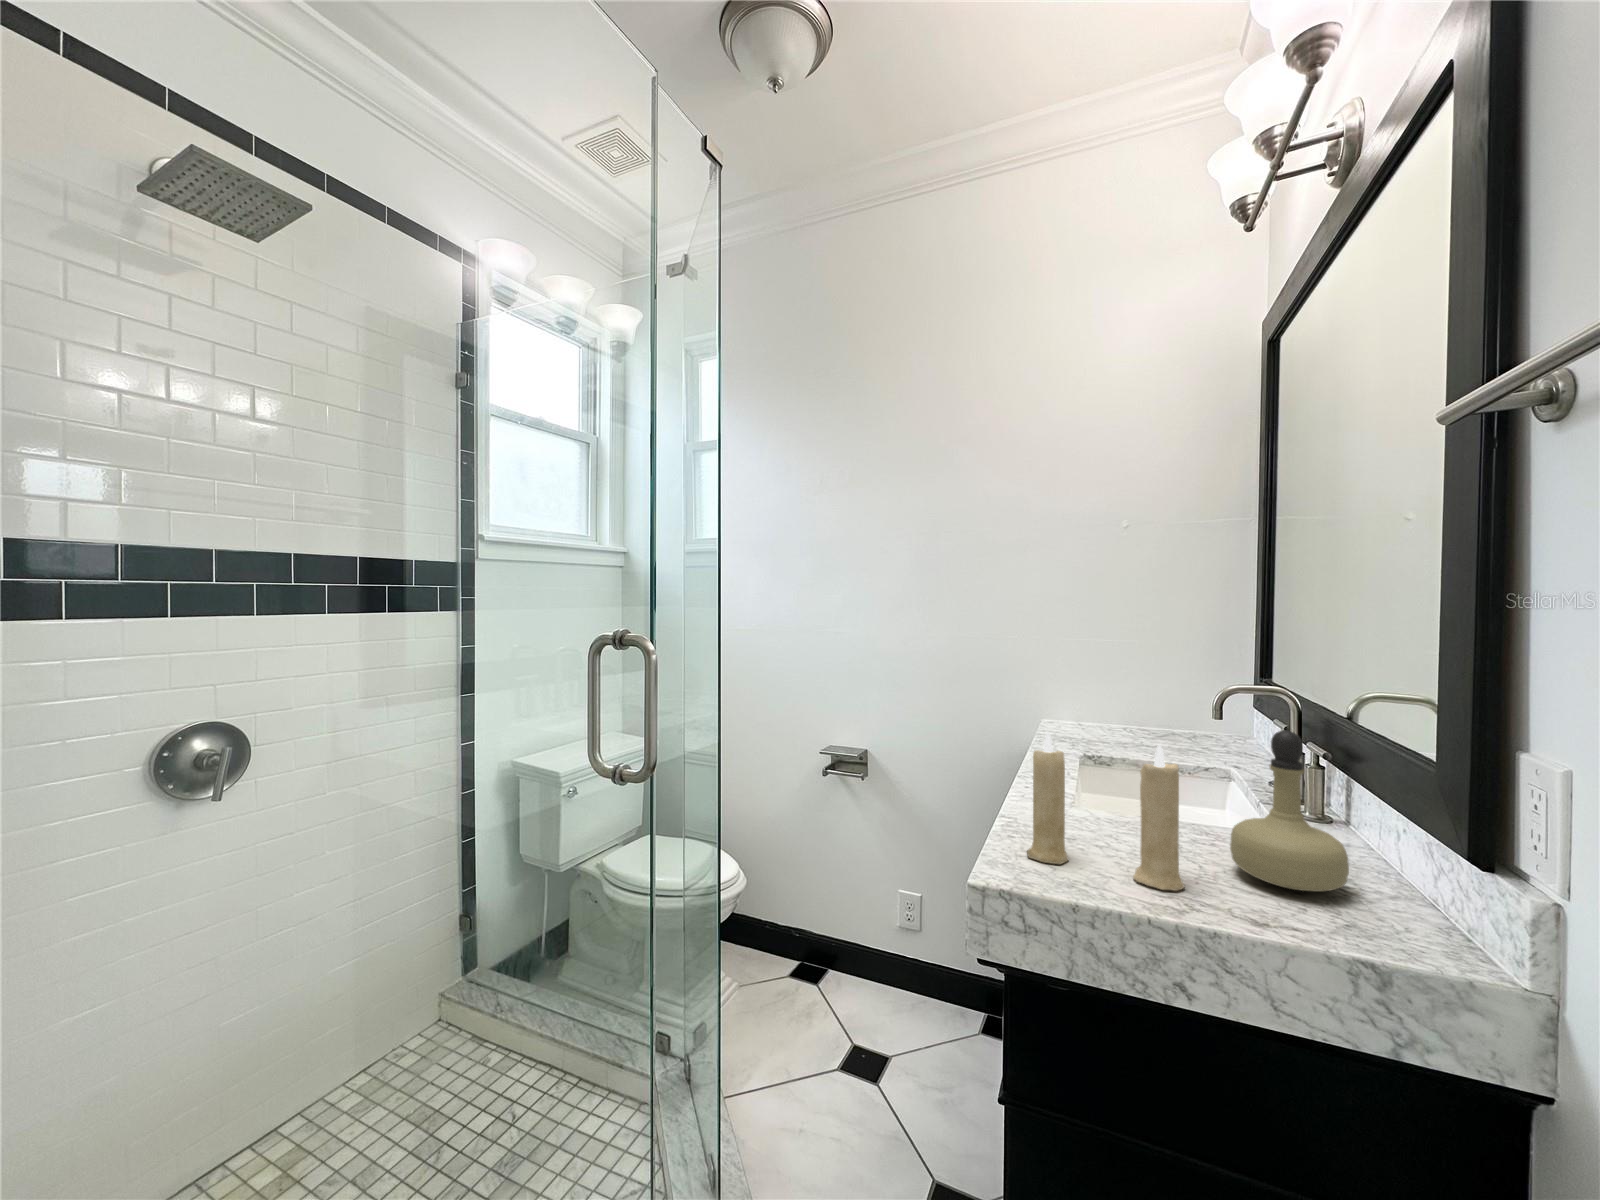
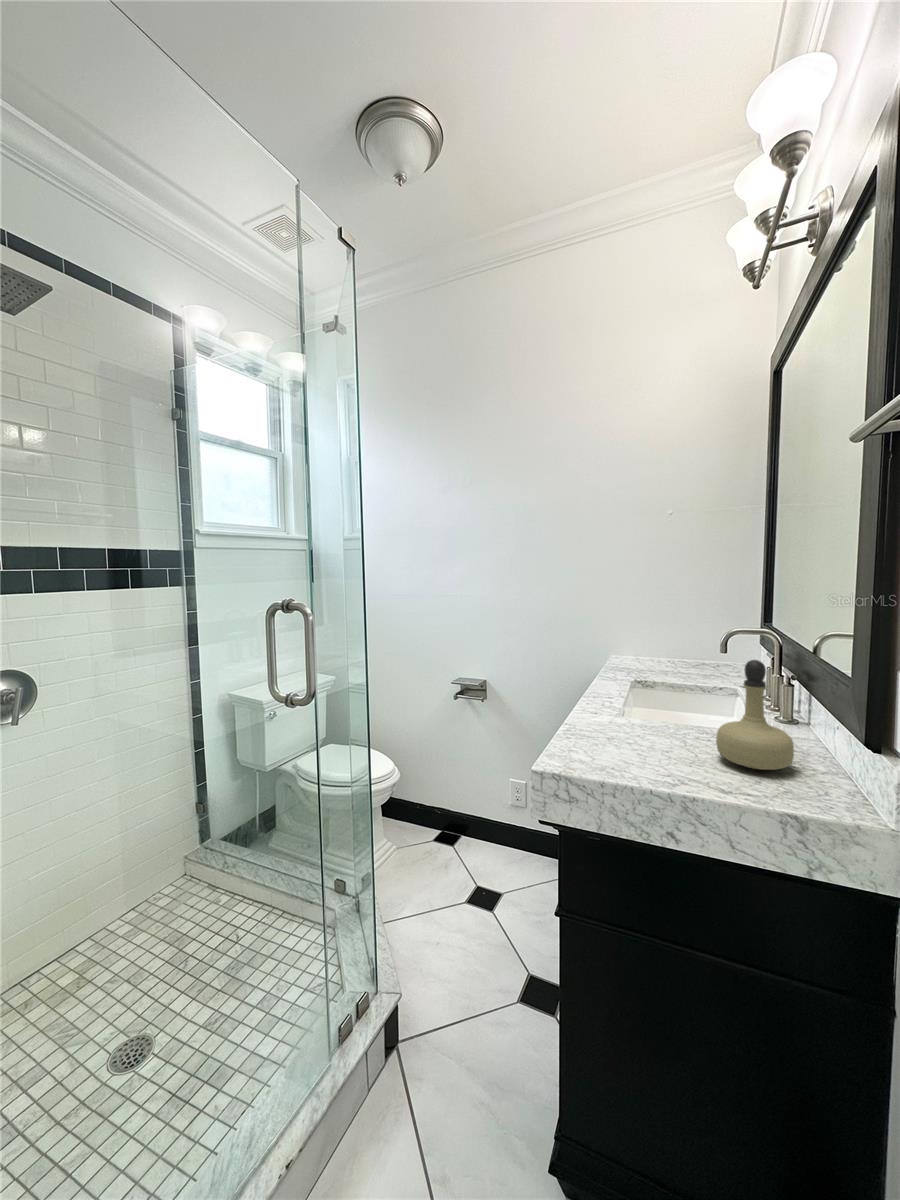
candle: present [1027,732,1185,891] -> none [577,661,681,772]

